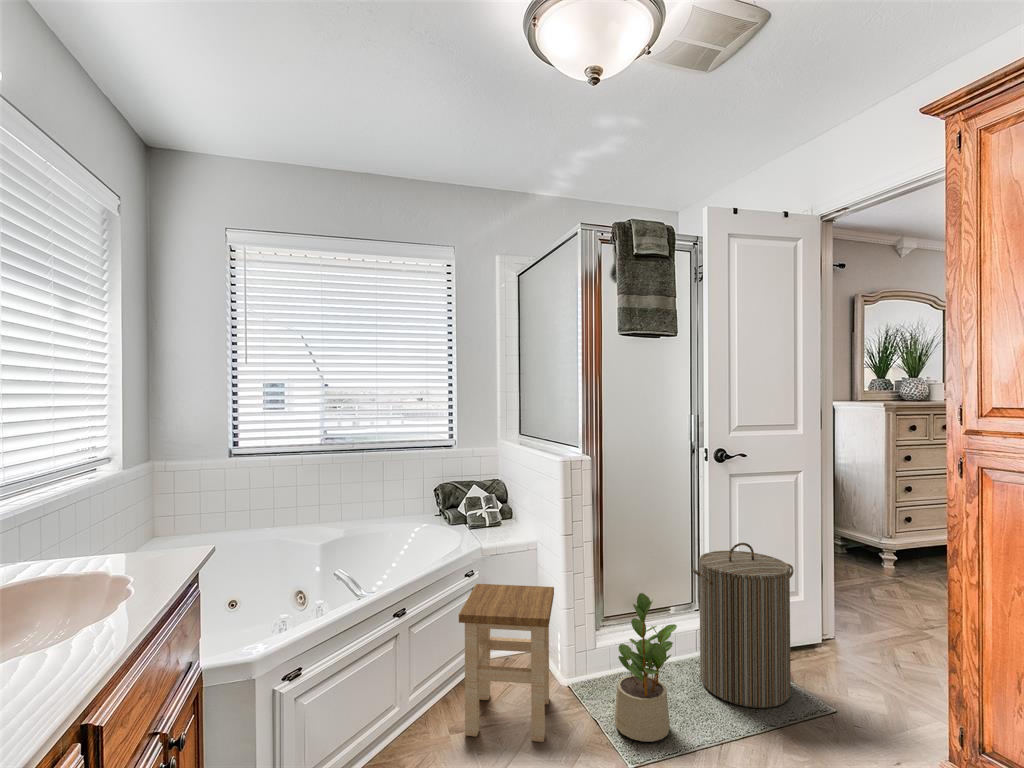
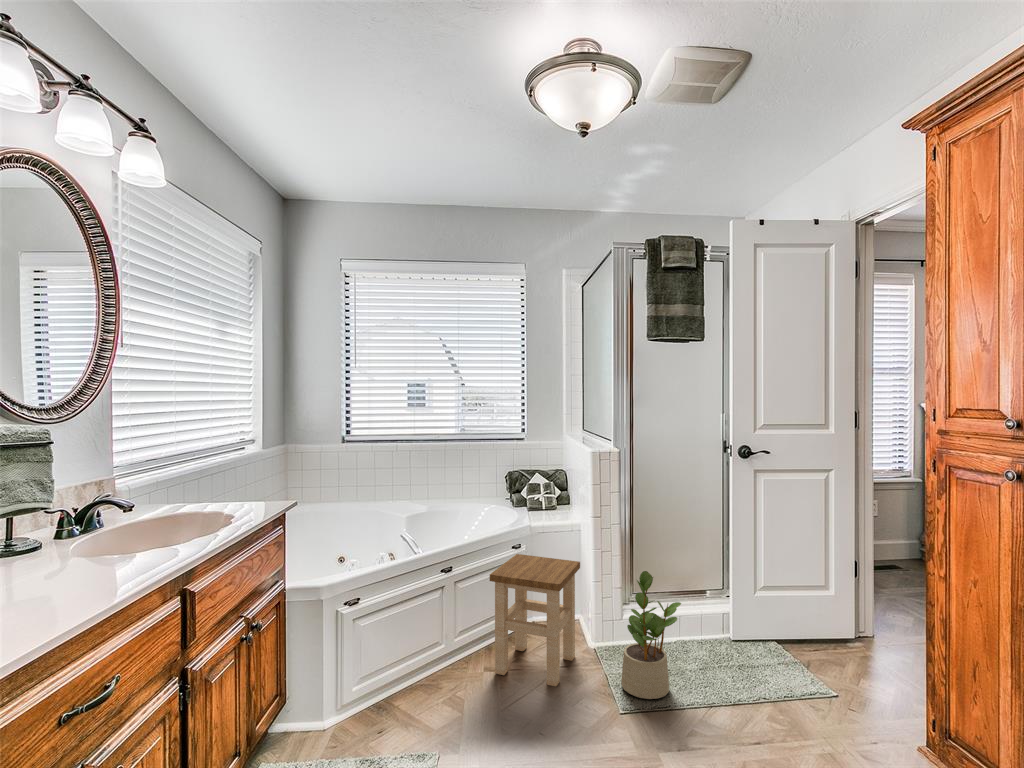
laundry hamper: present [692,543,794,708] -> none [709,536,812,689]

